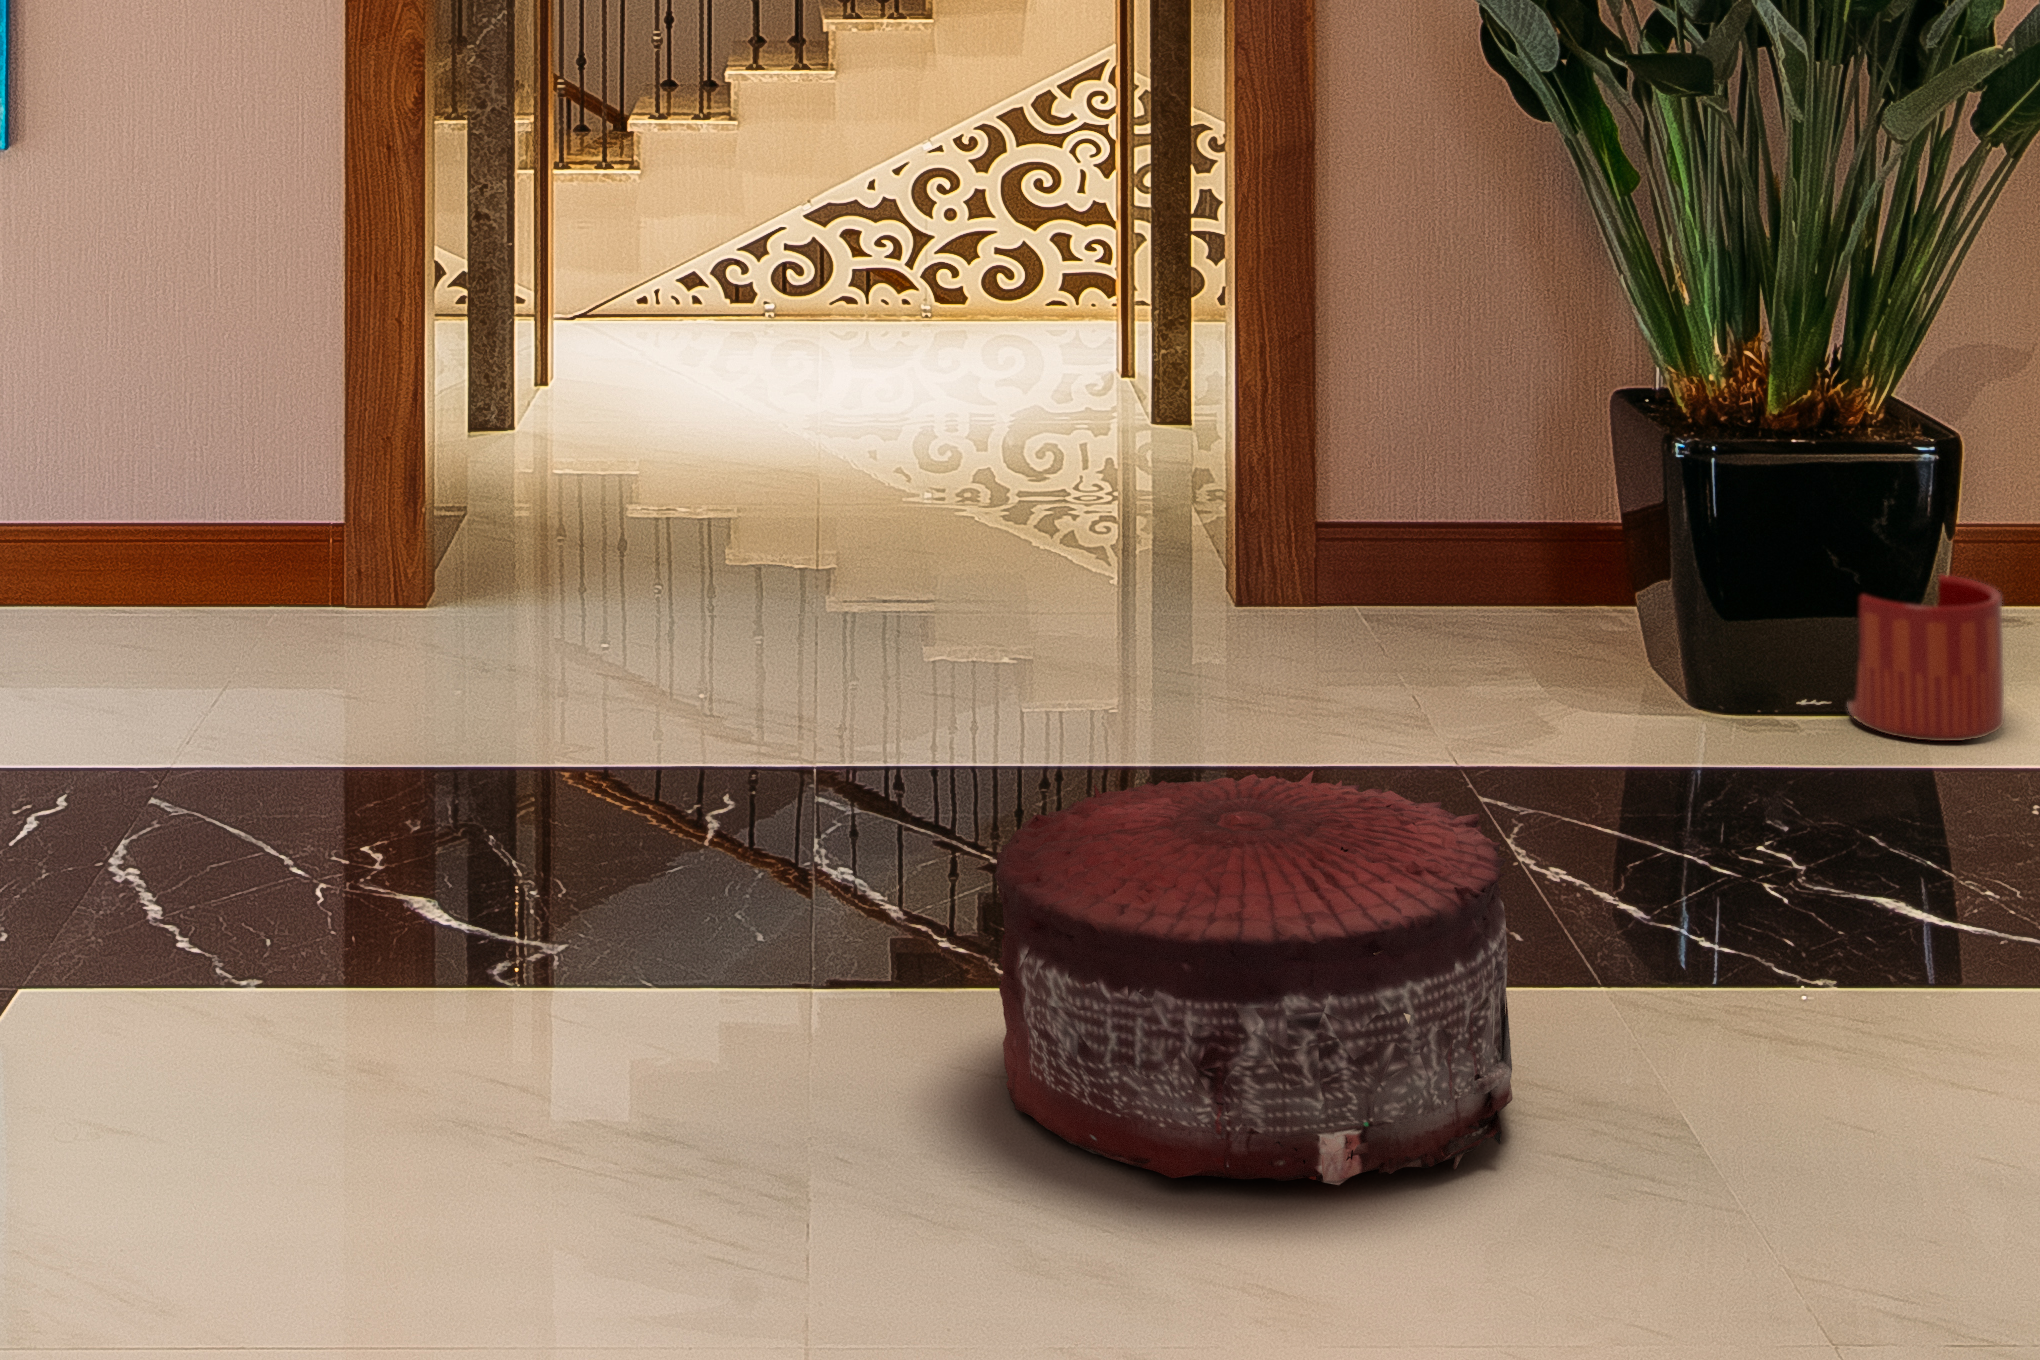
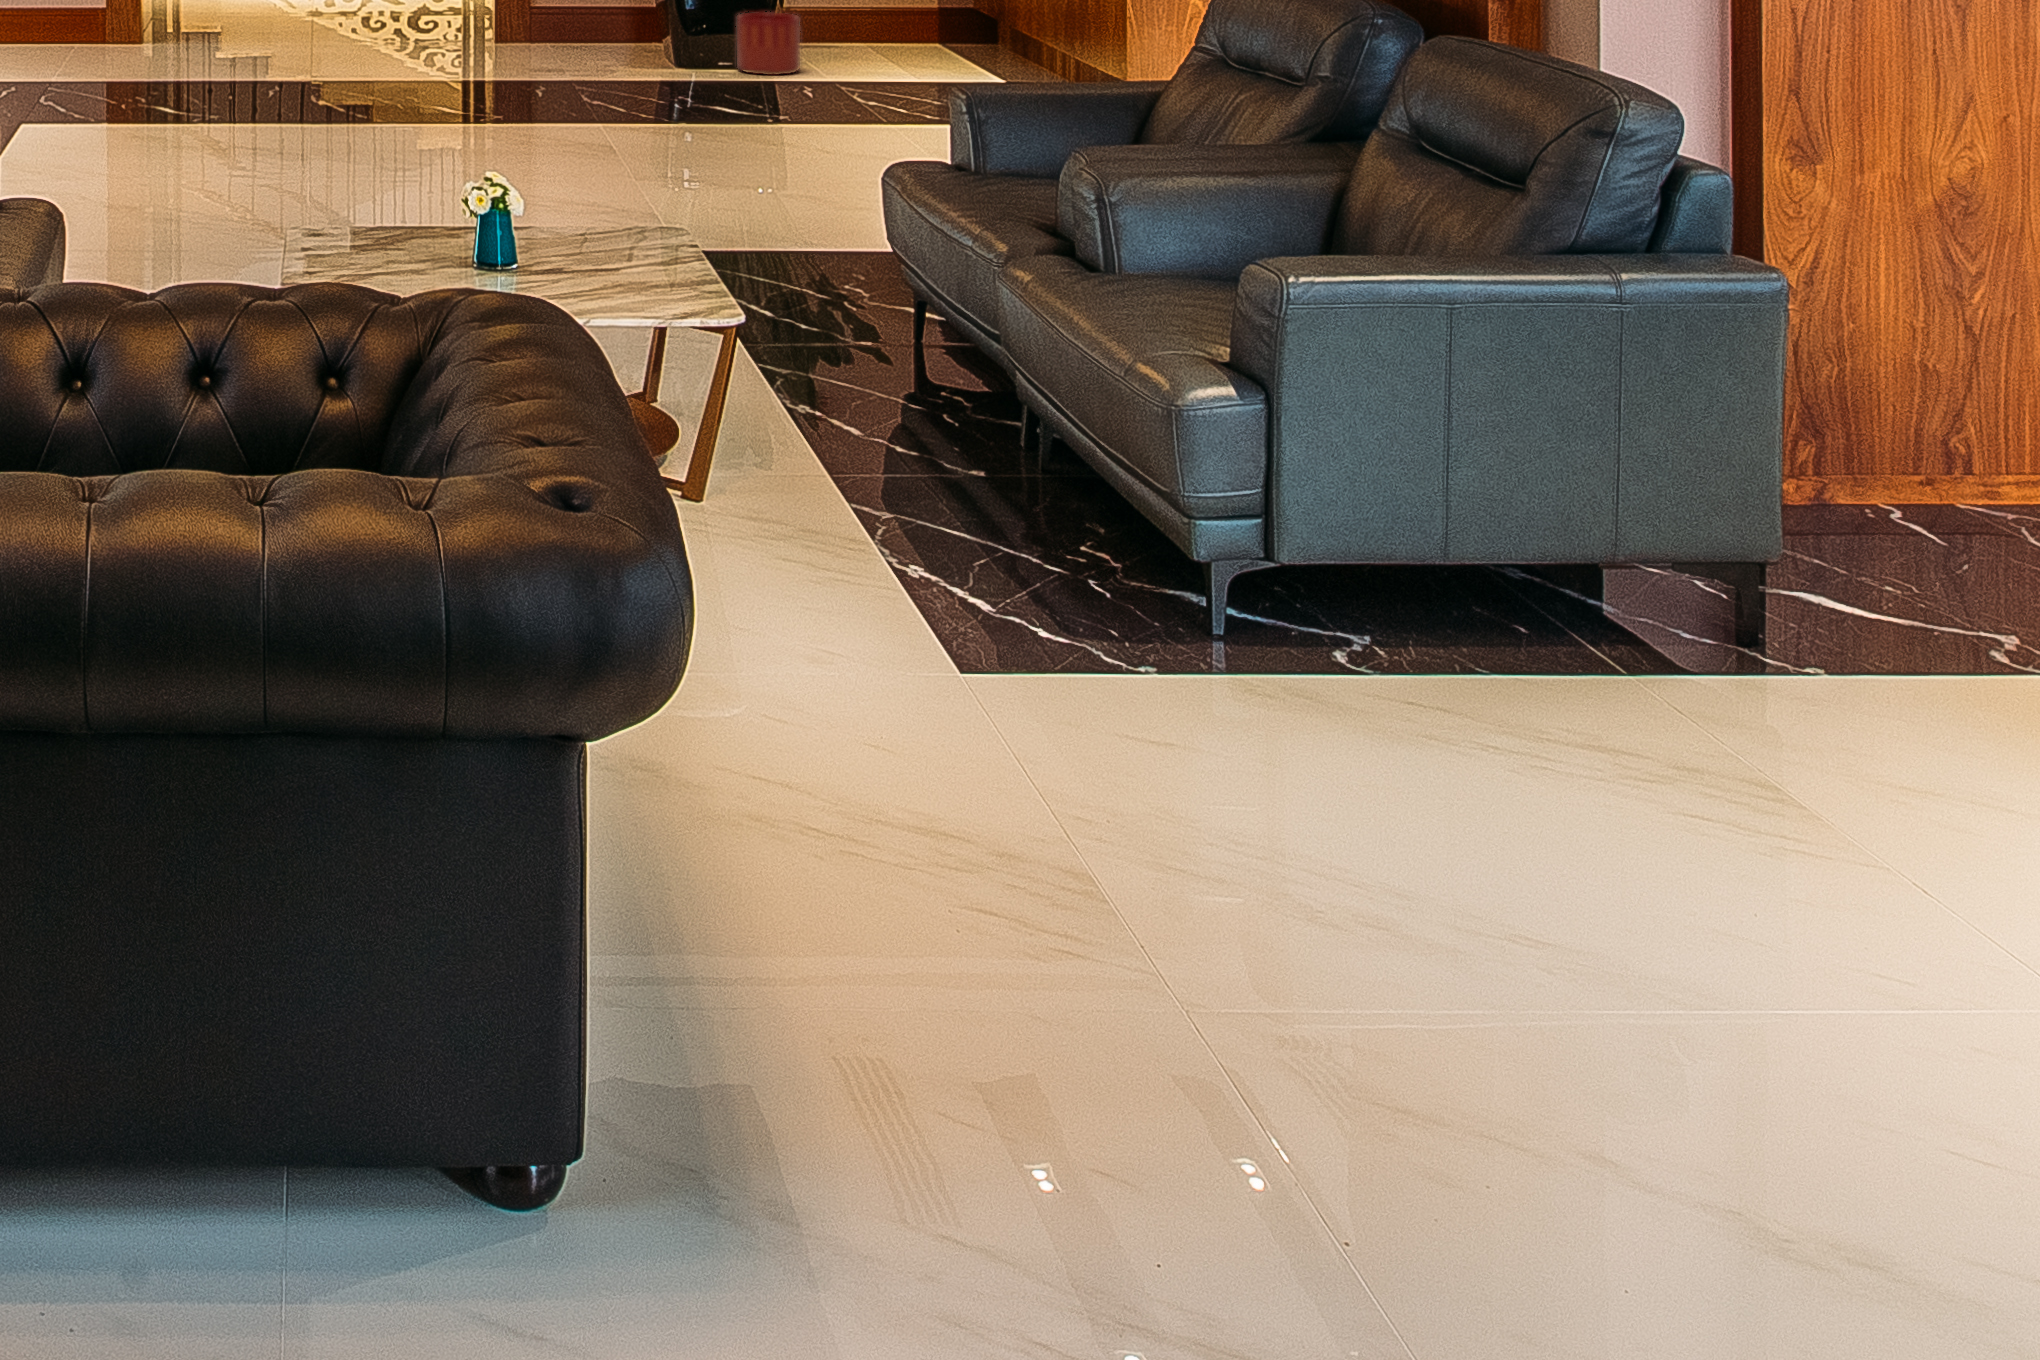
pouf: present [994,771,1513,1185] -> none [370,36,547,144]

